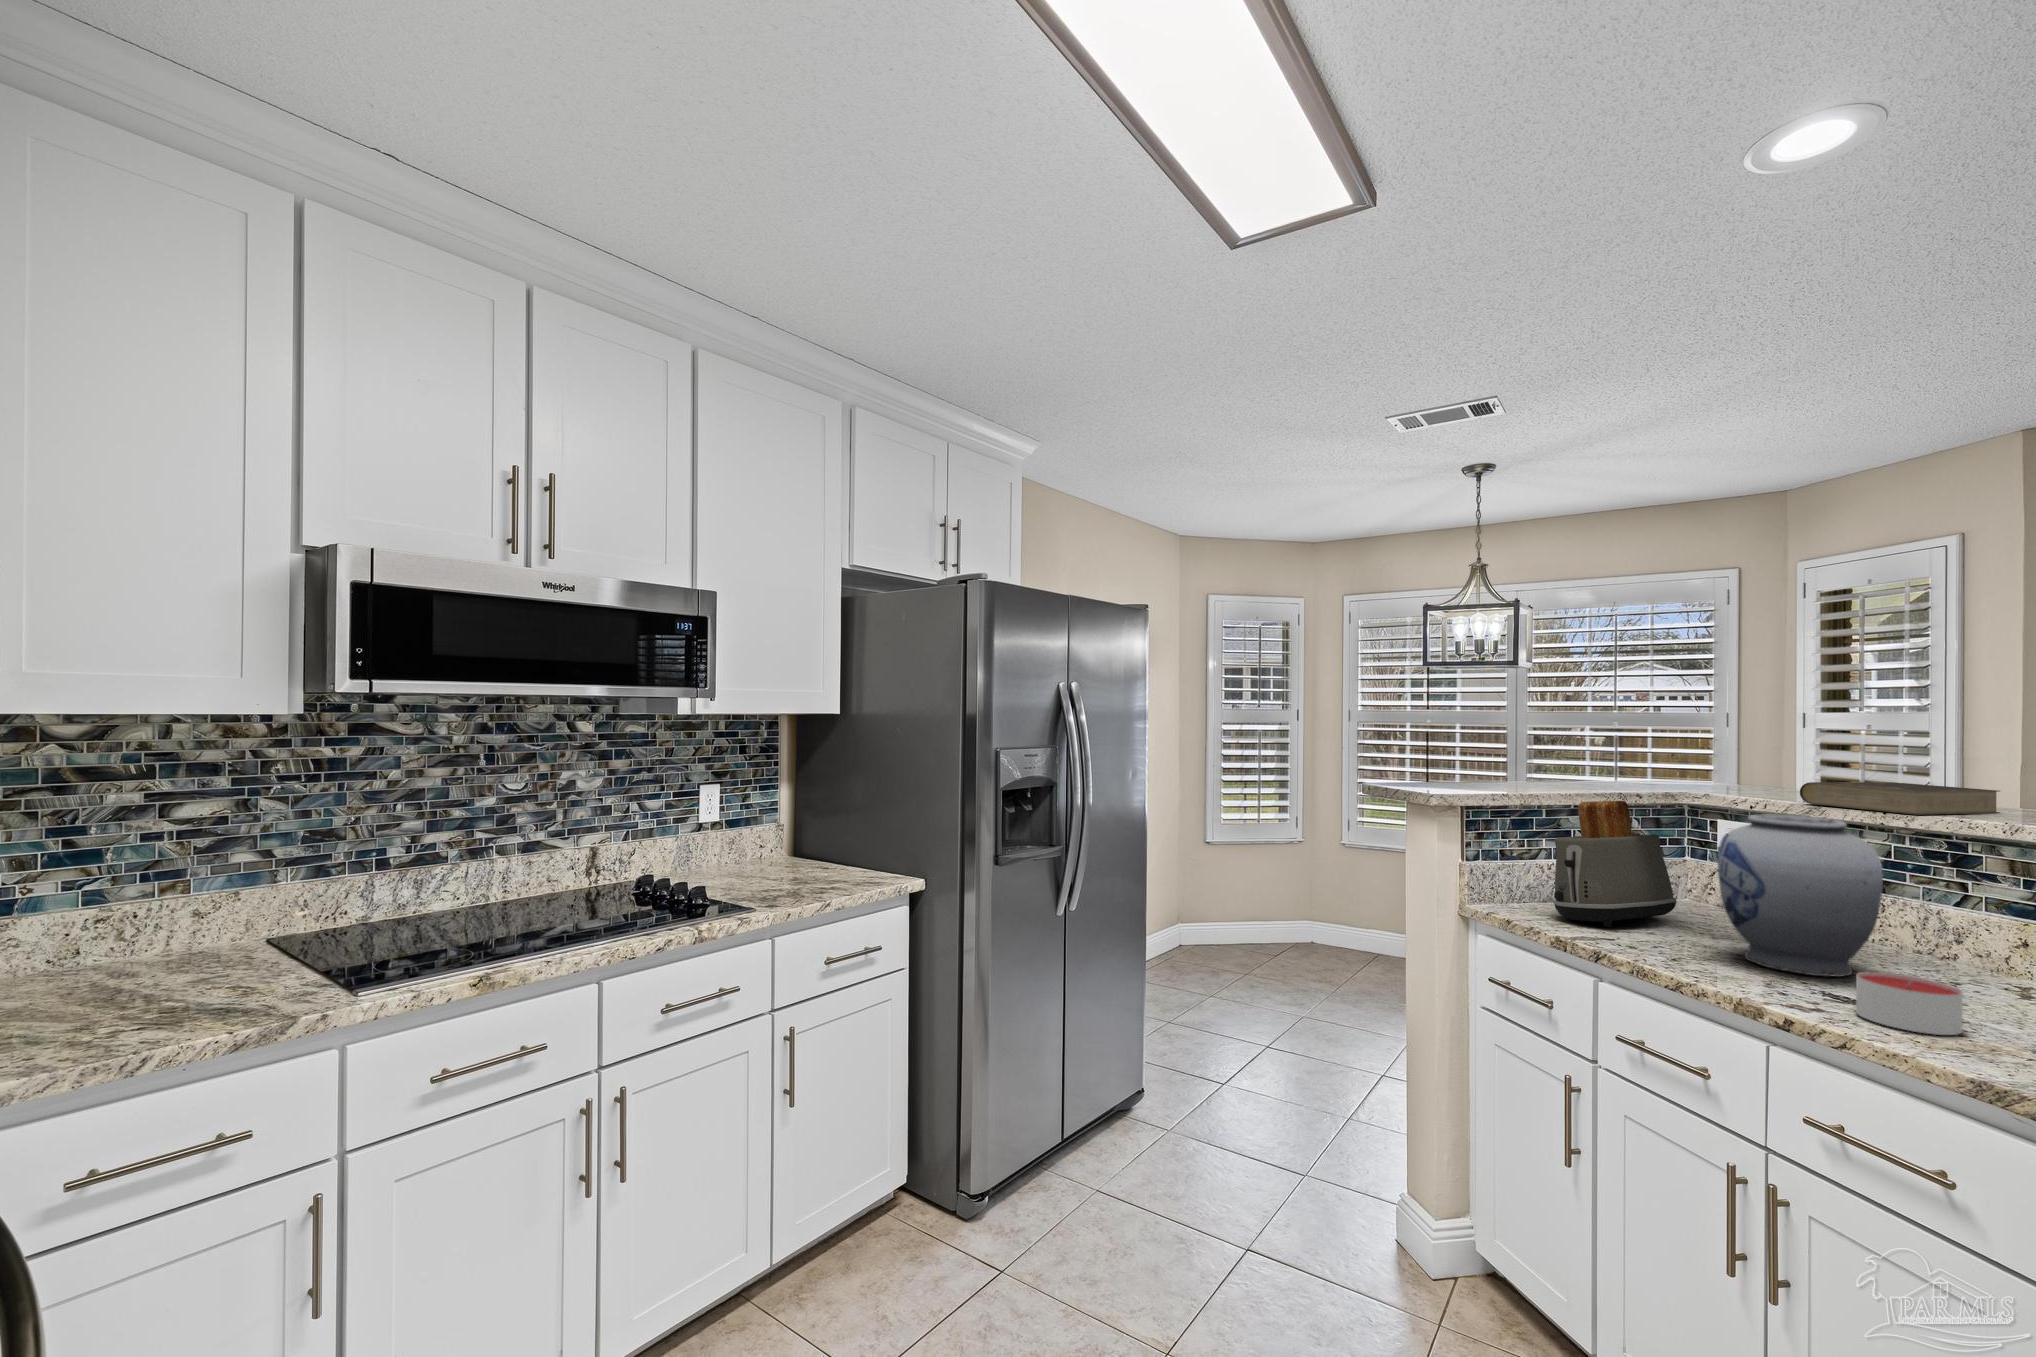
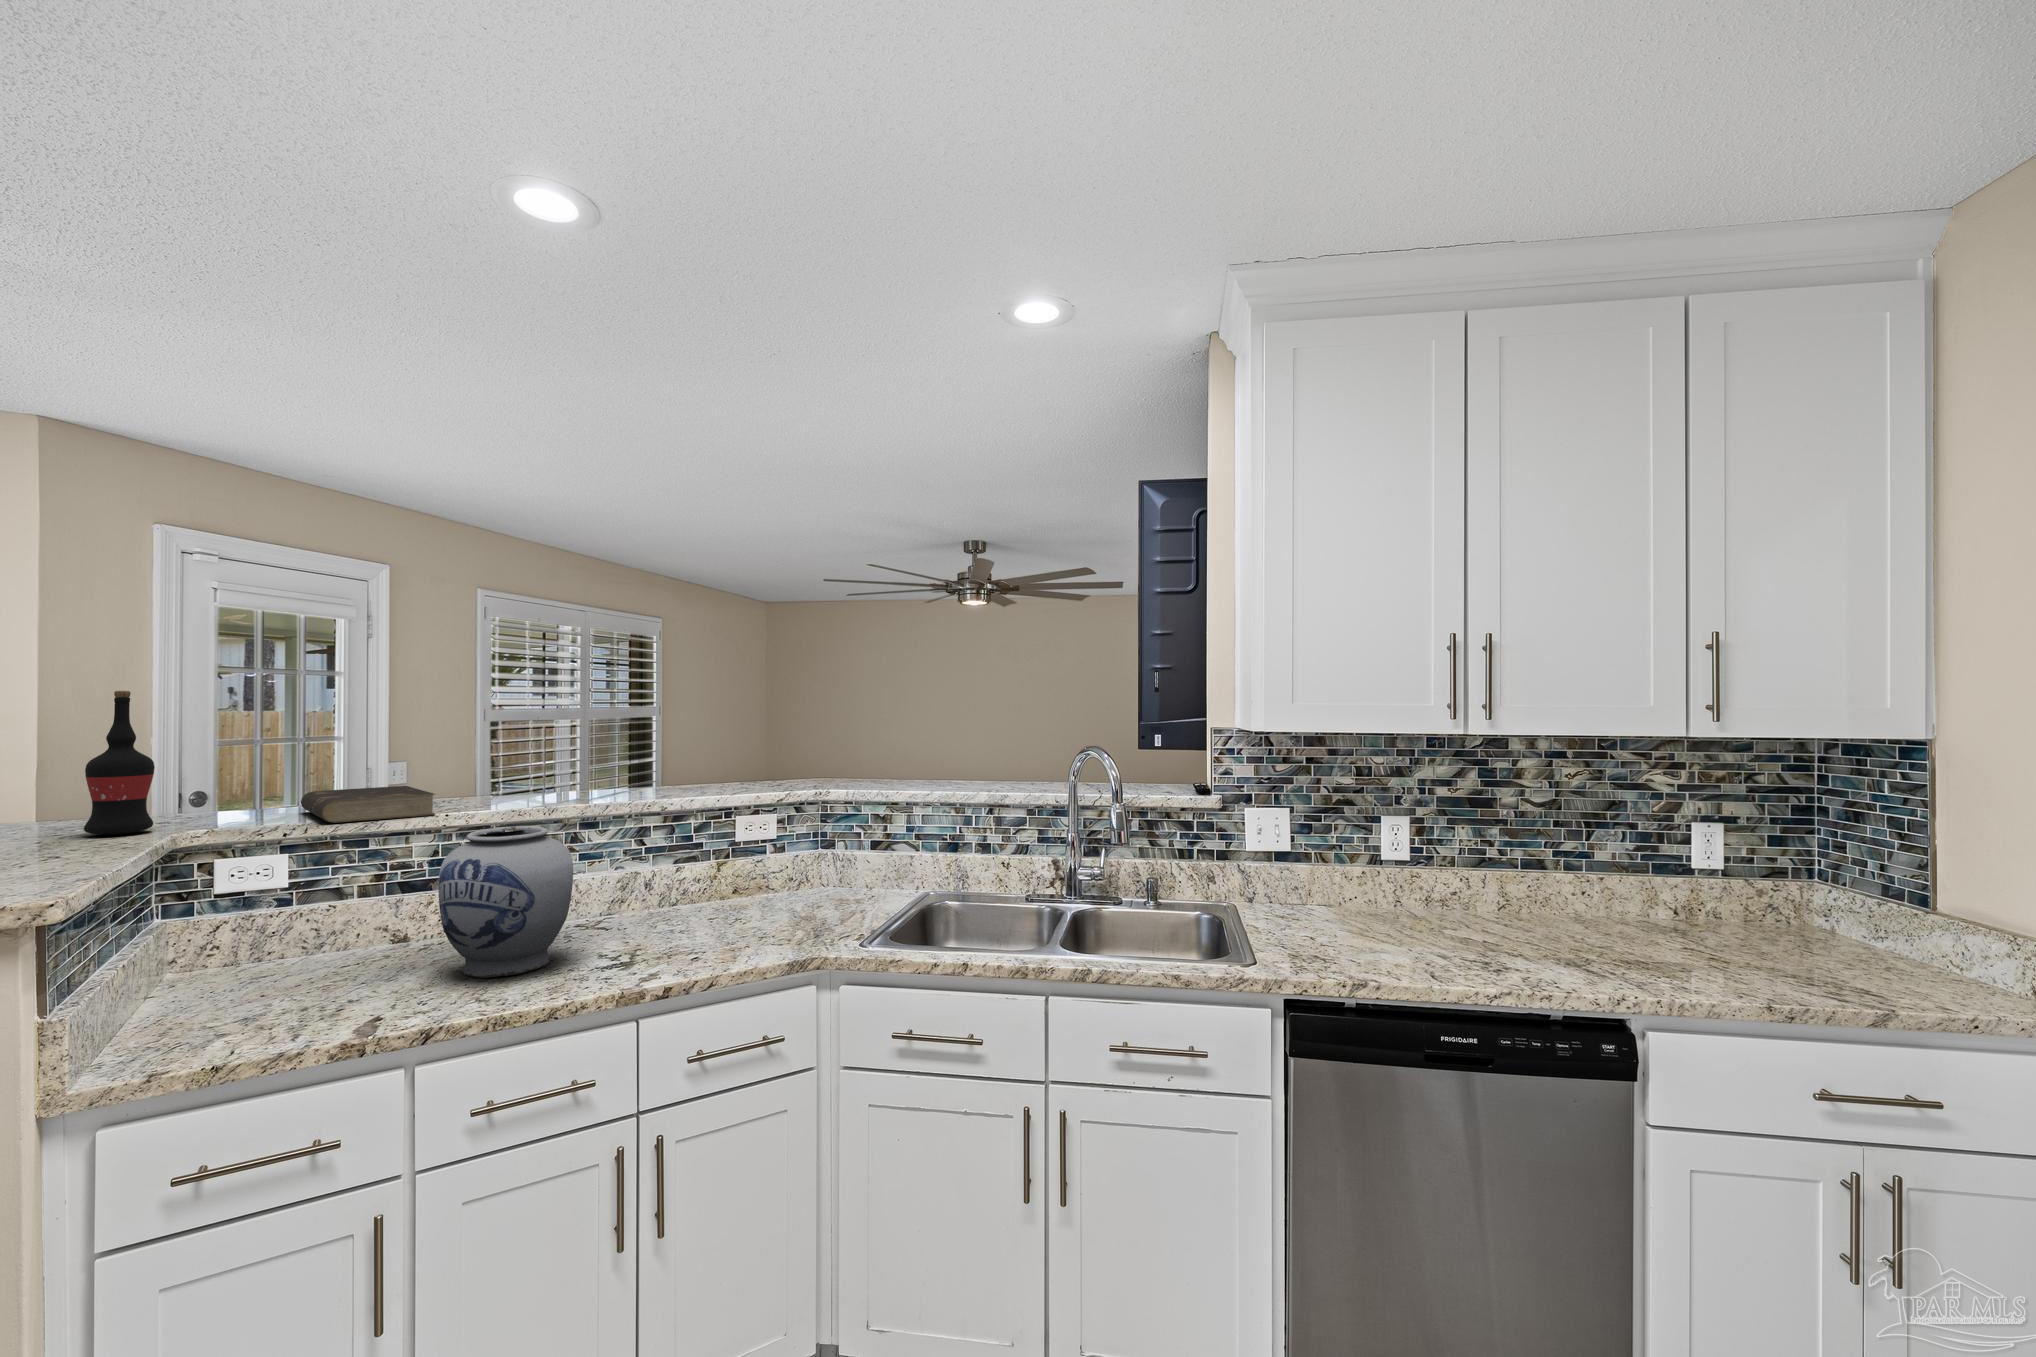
wine bottle: none [1679,679,1728,790] -> present [84,691,155,835]
toaster: present [1554,801,1676,927] -> none [198,857,326,1029]
candle: present [1856,972,1963,1035] -> none [646,923,707,967]

